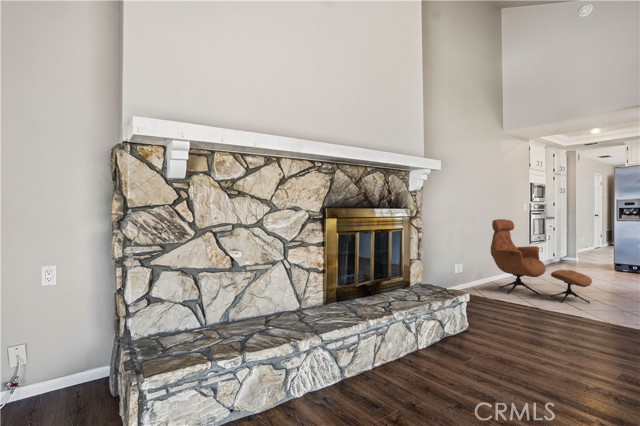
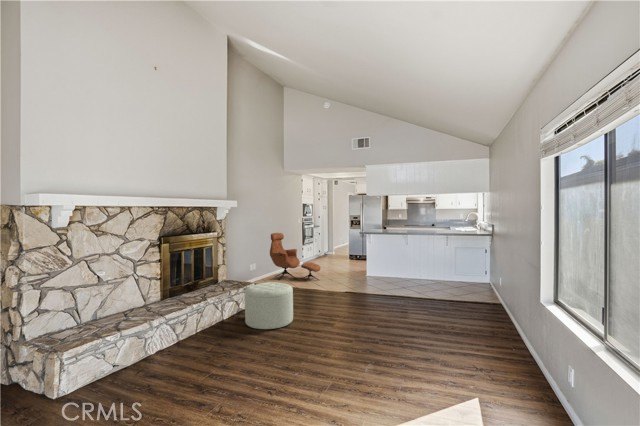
ottoman: none [460,296,568,397] -> present [245,282,293,329]

